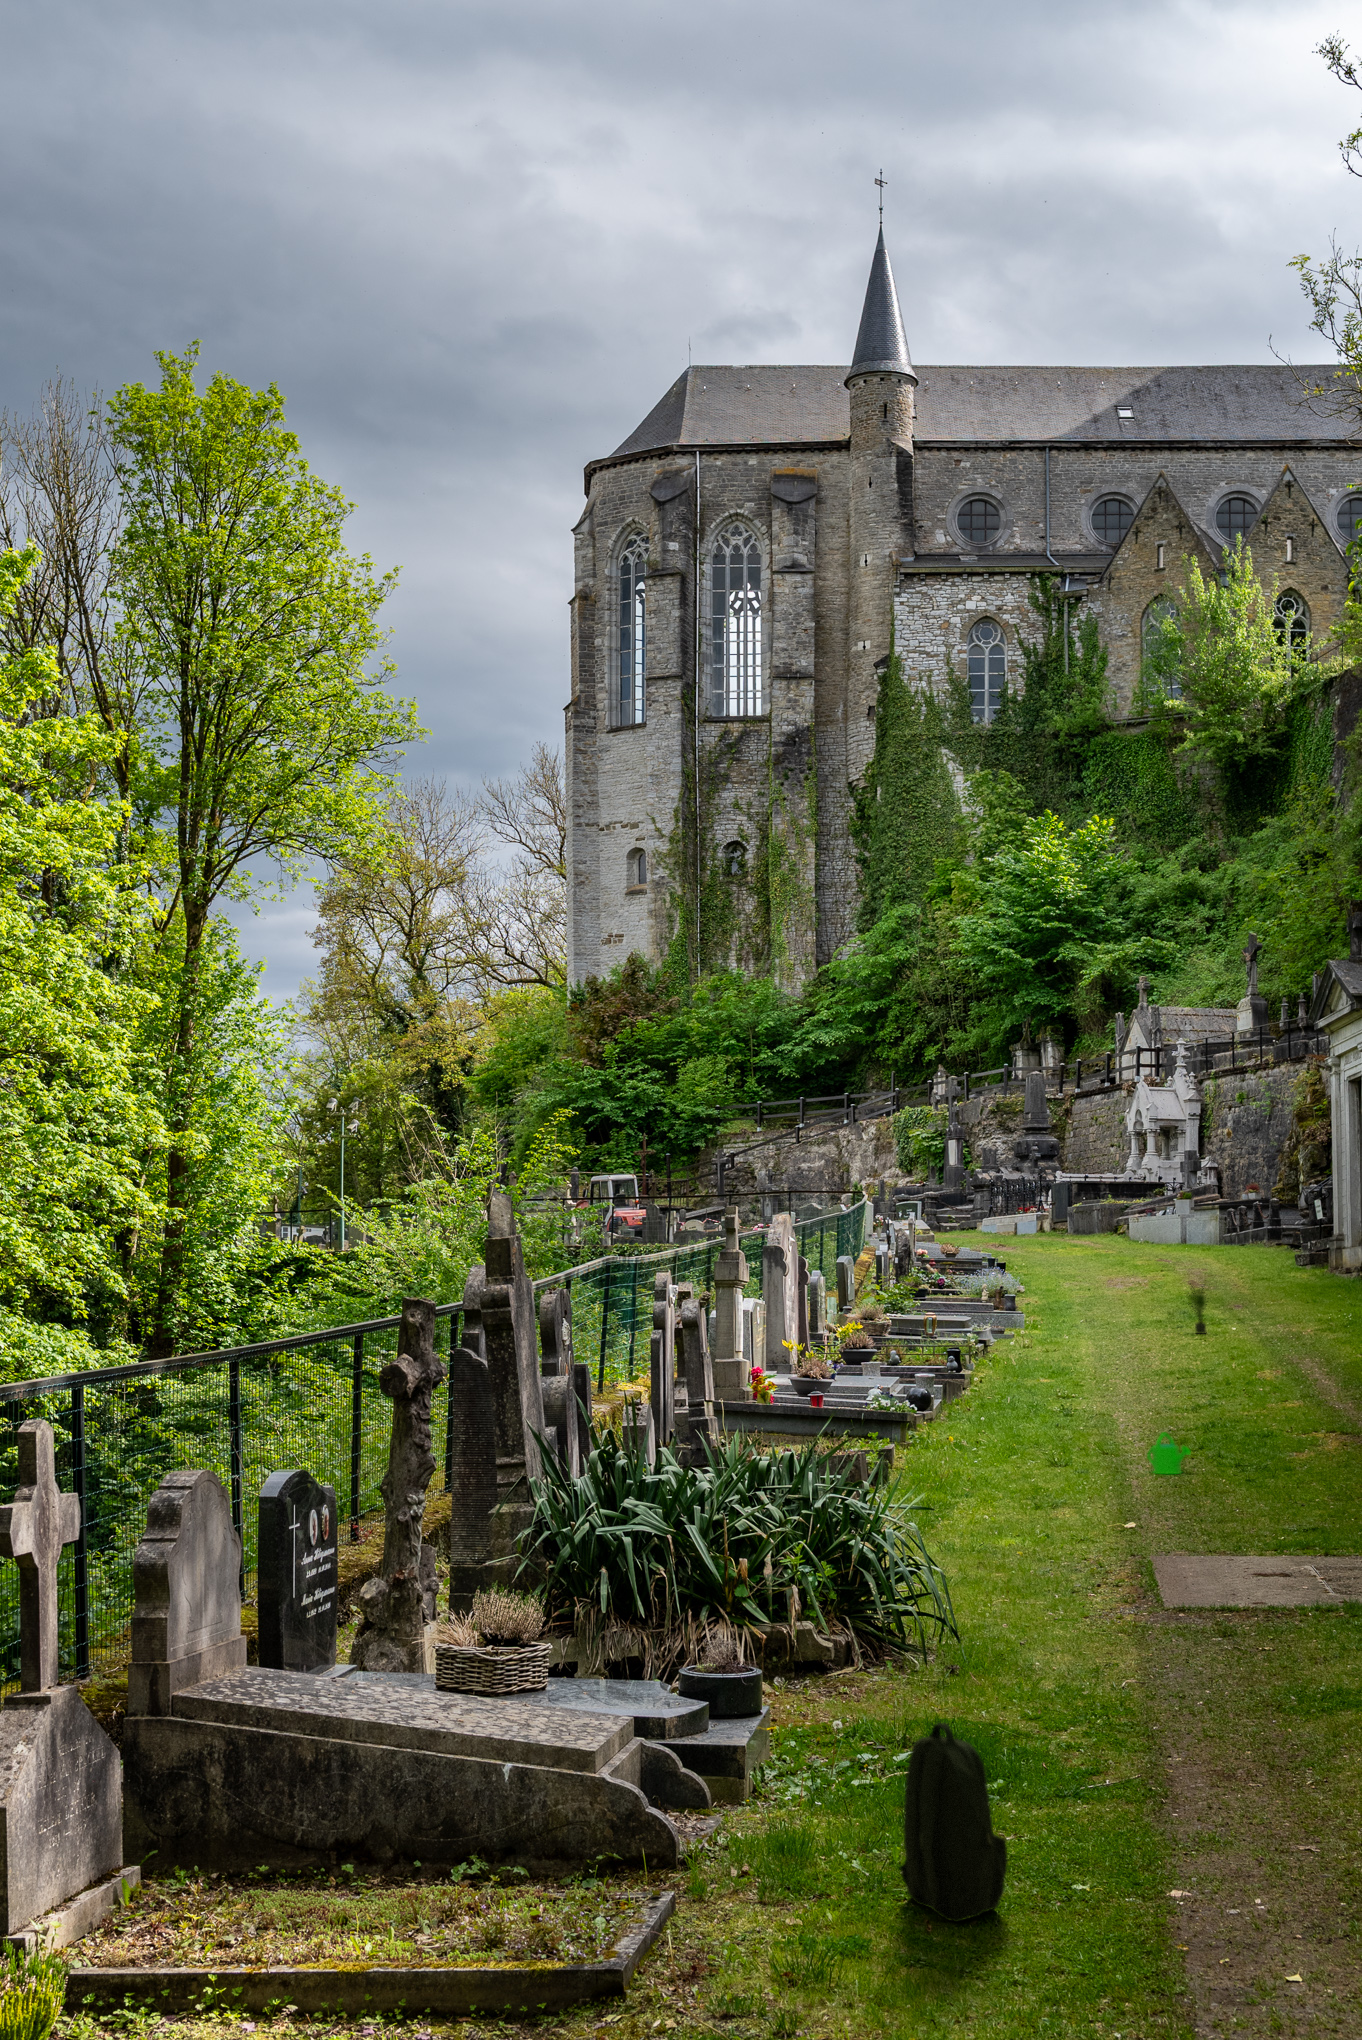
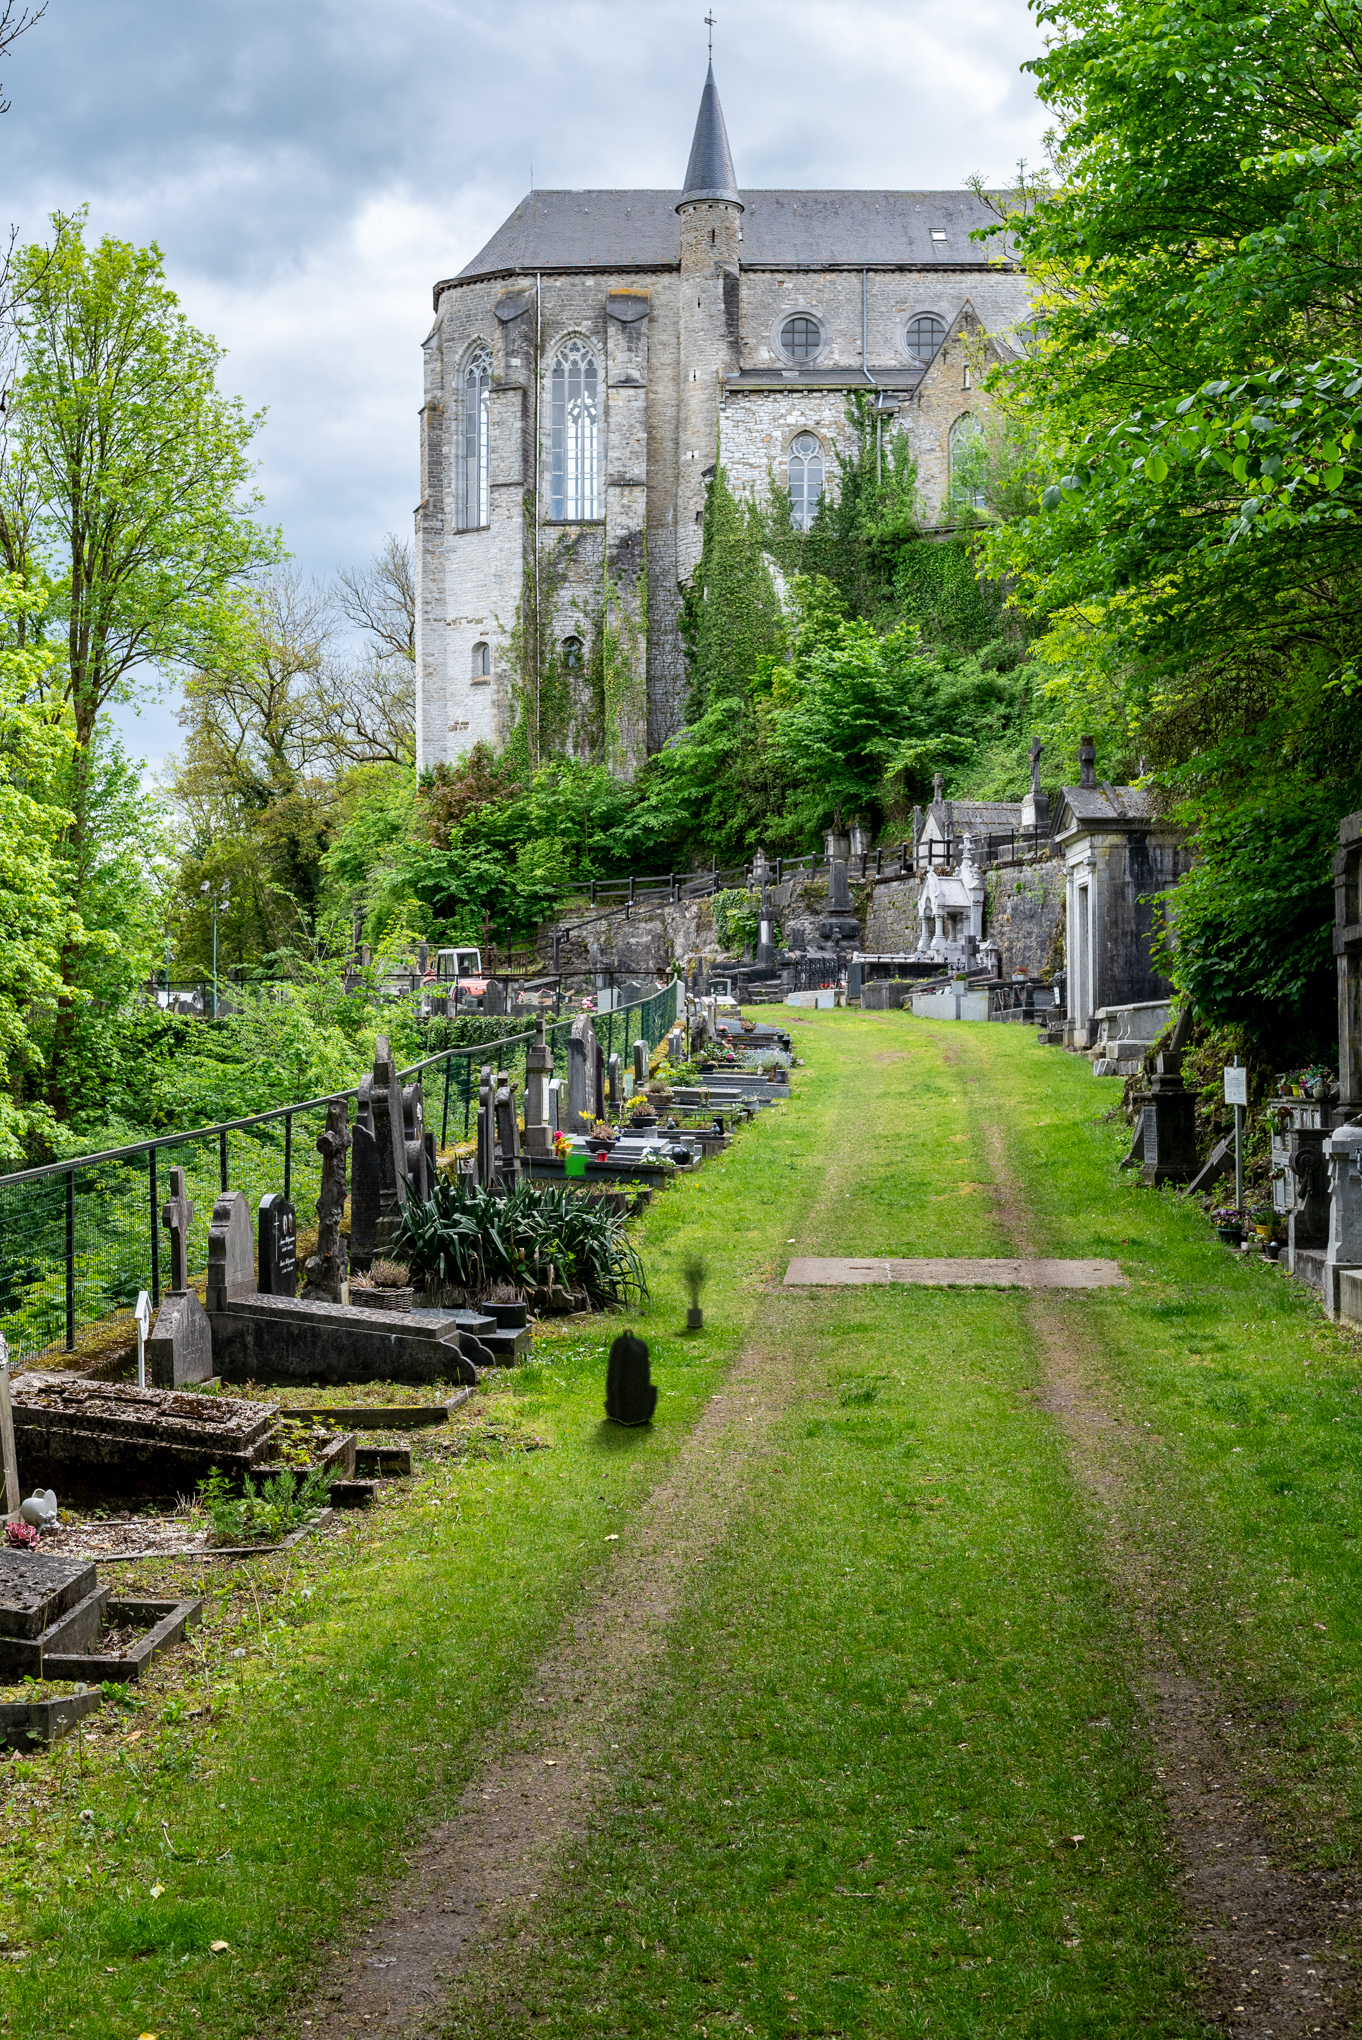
potted plant: present [1187,1283,1208,1334] -> present [675,1255,715,1327]
watering can: present [1147,1432,1191,1474] -> present [566,1147,589,1176]

